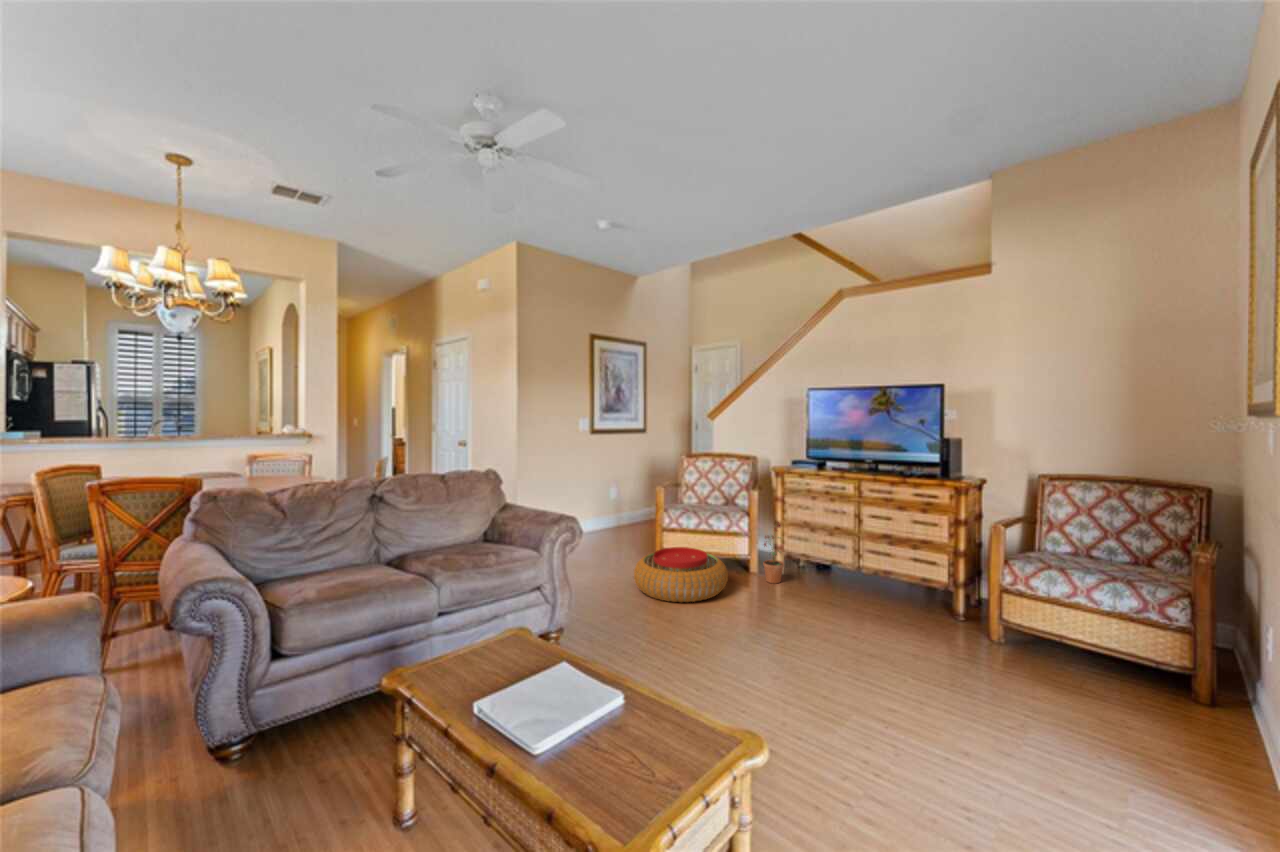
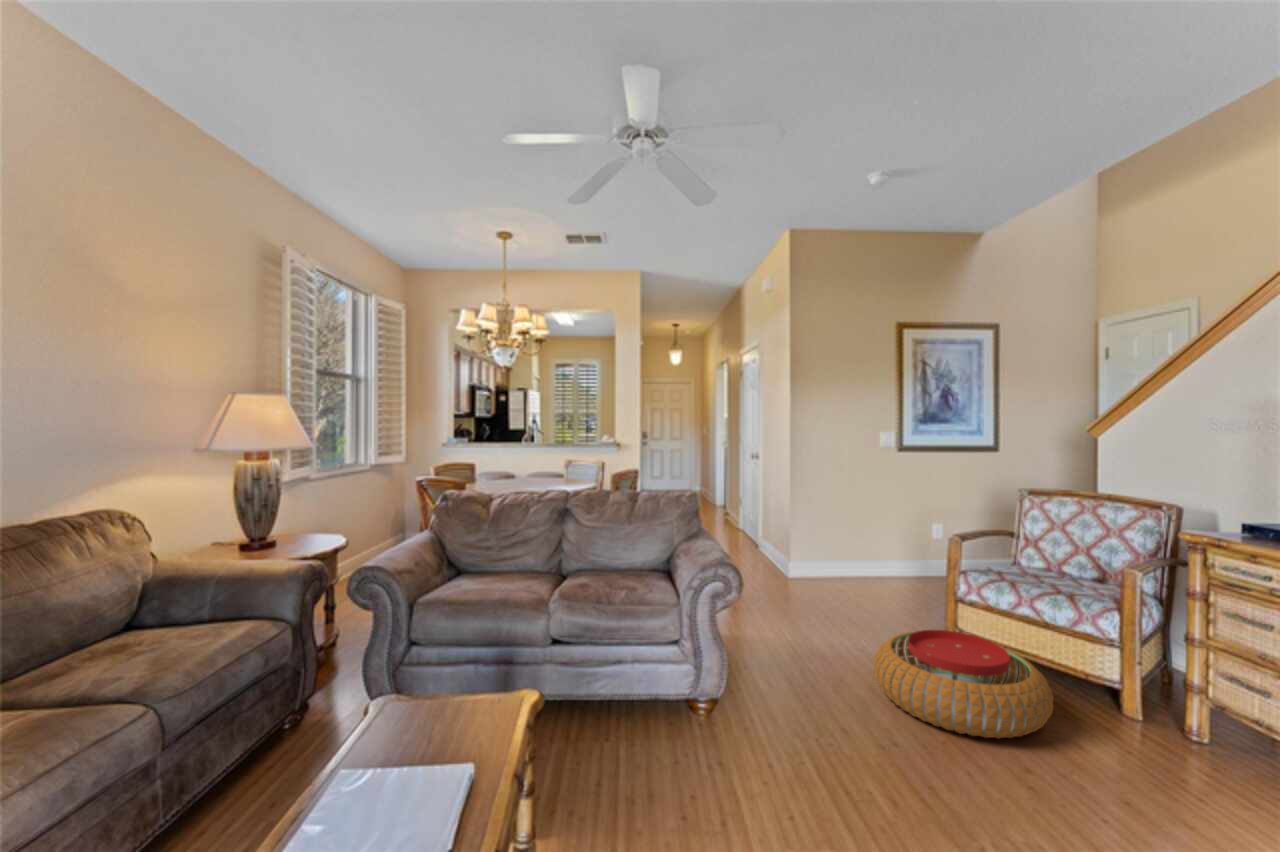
potted plant: present [763,522,784,584] -> none [1146,637,1209,763]

